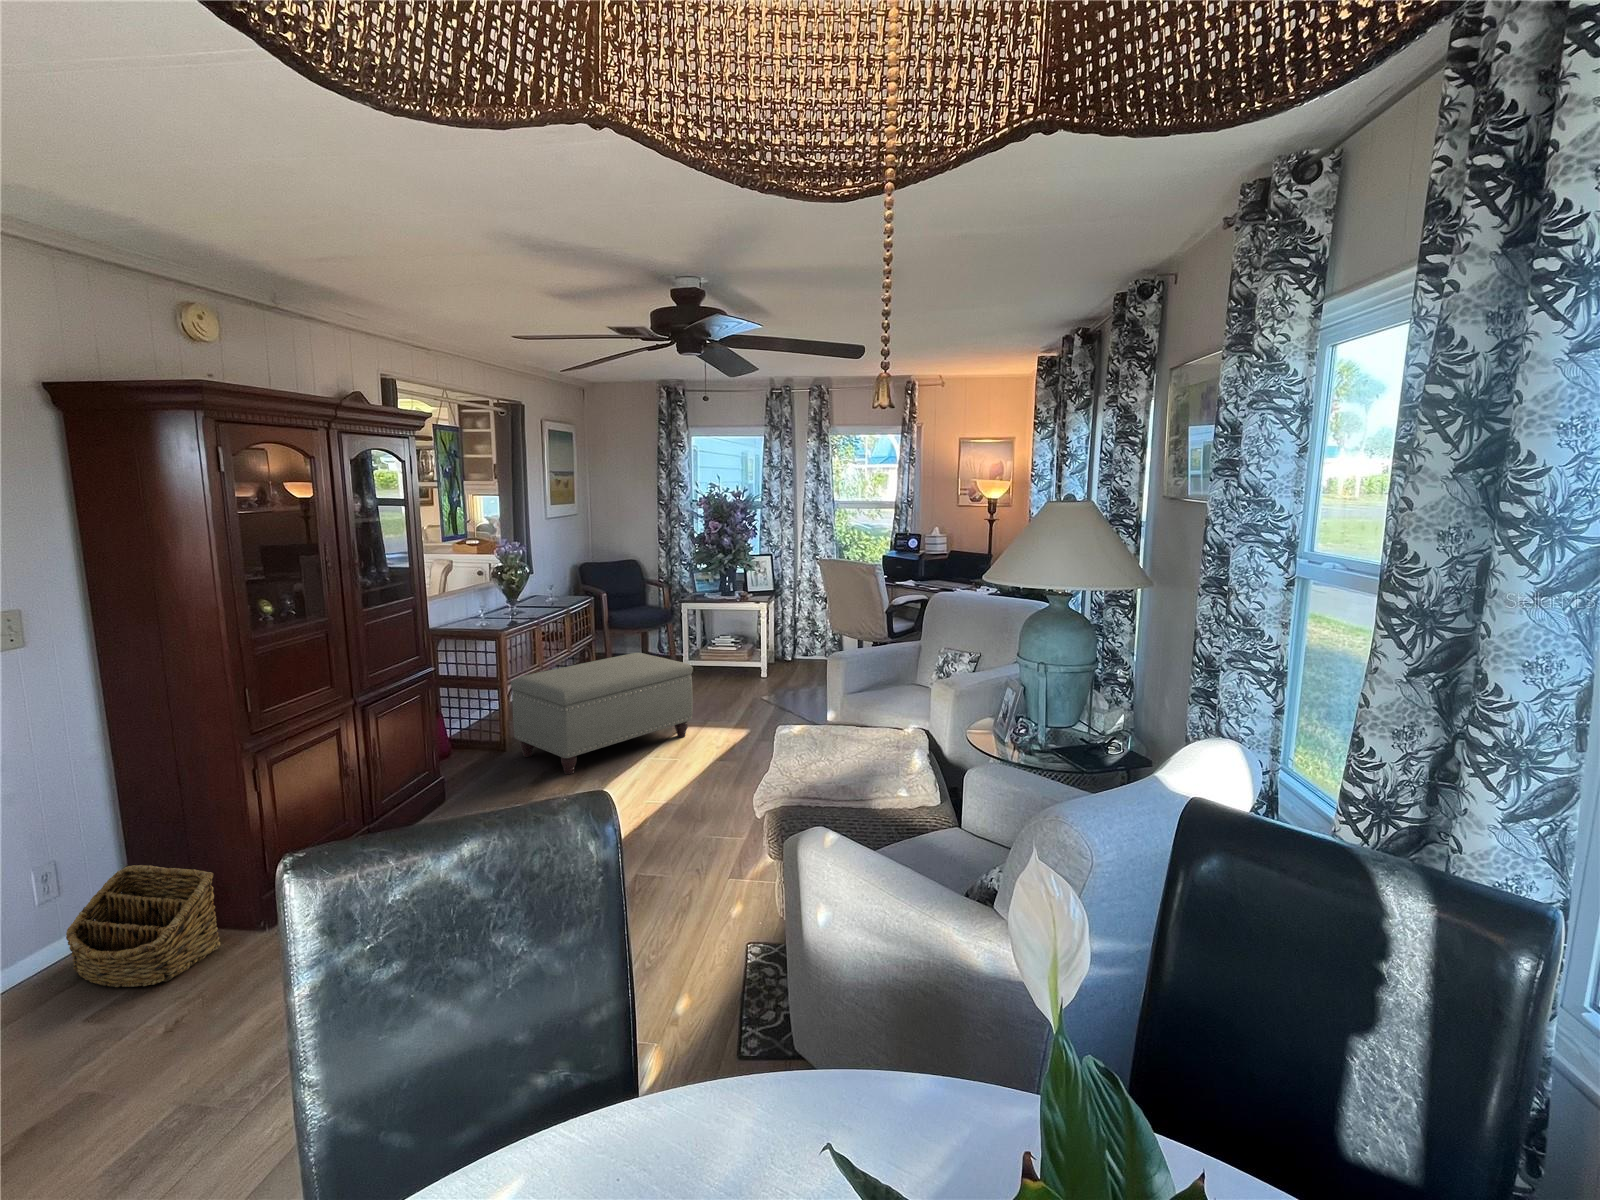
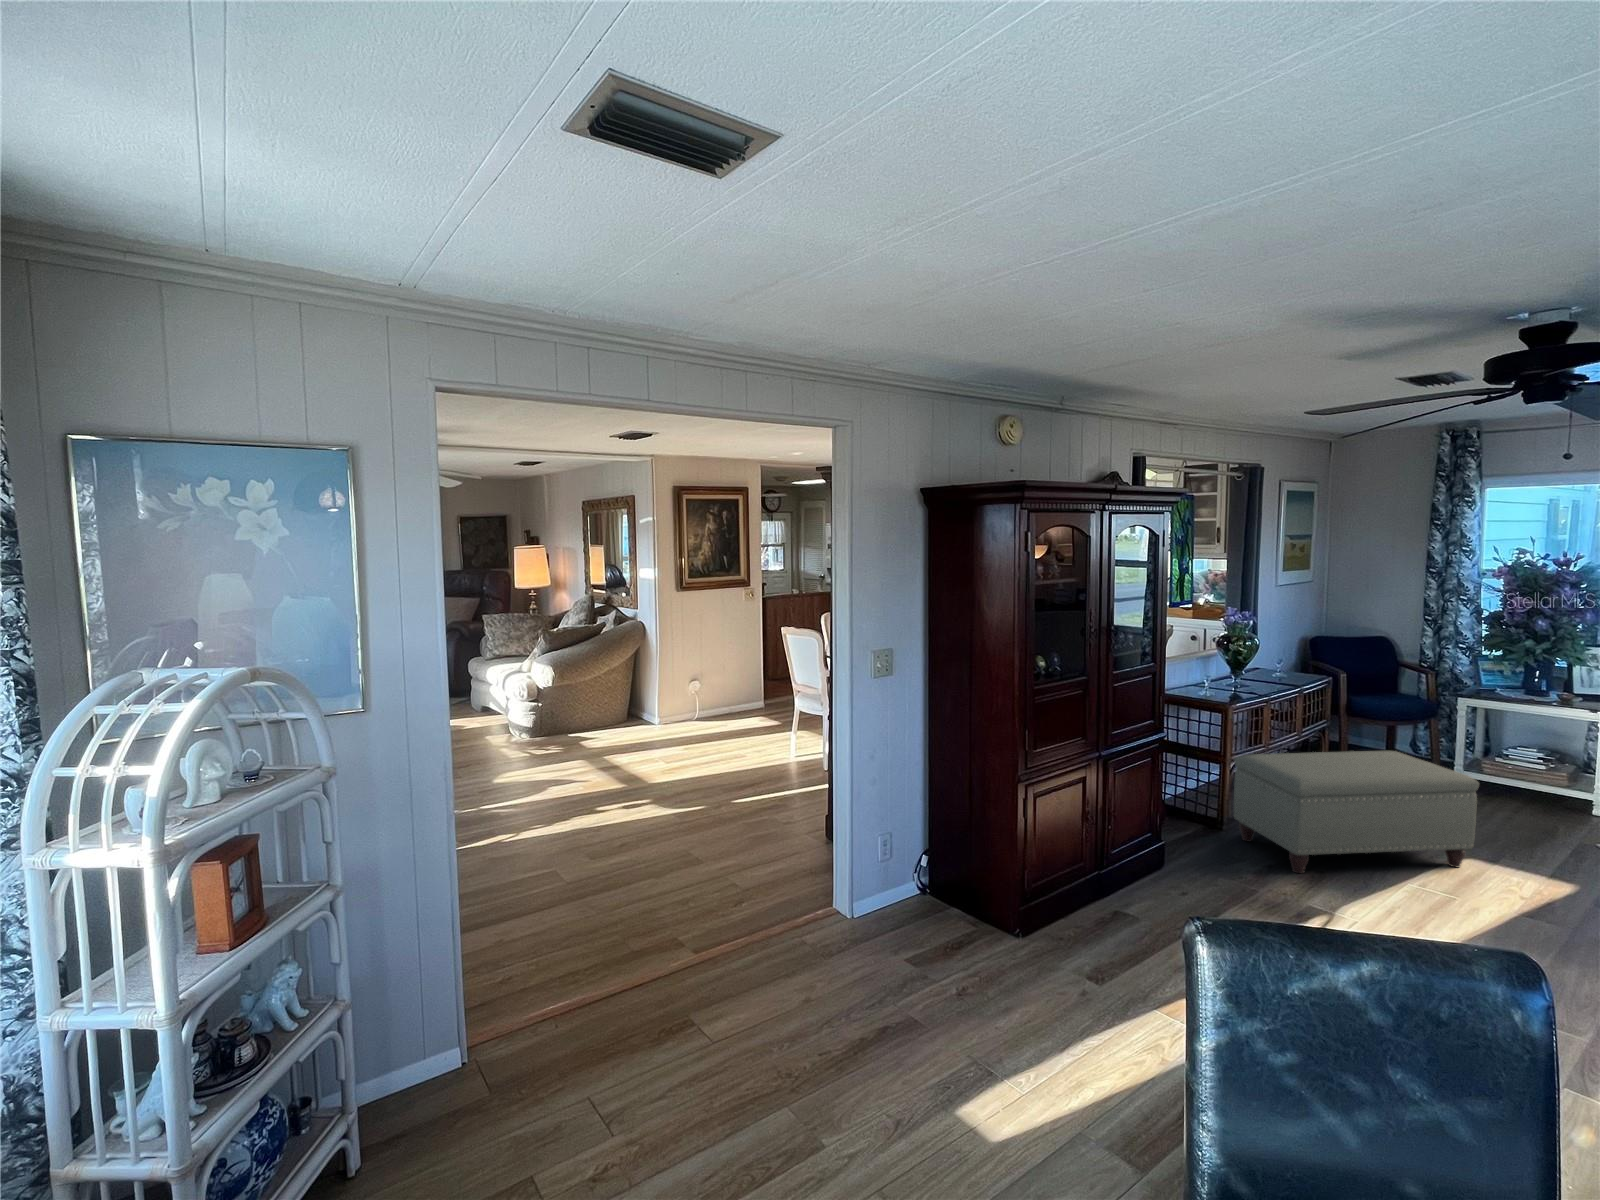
basket: present [66,865,221,987] -> none [896,847,988,946]

